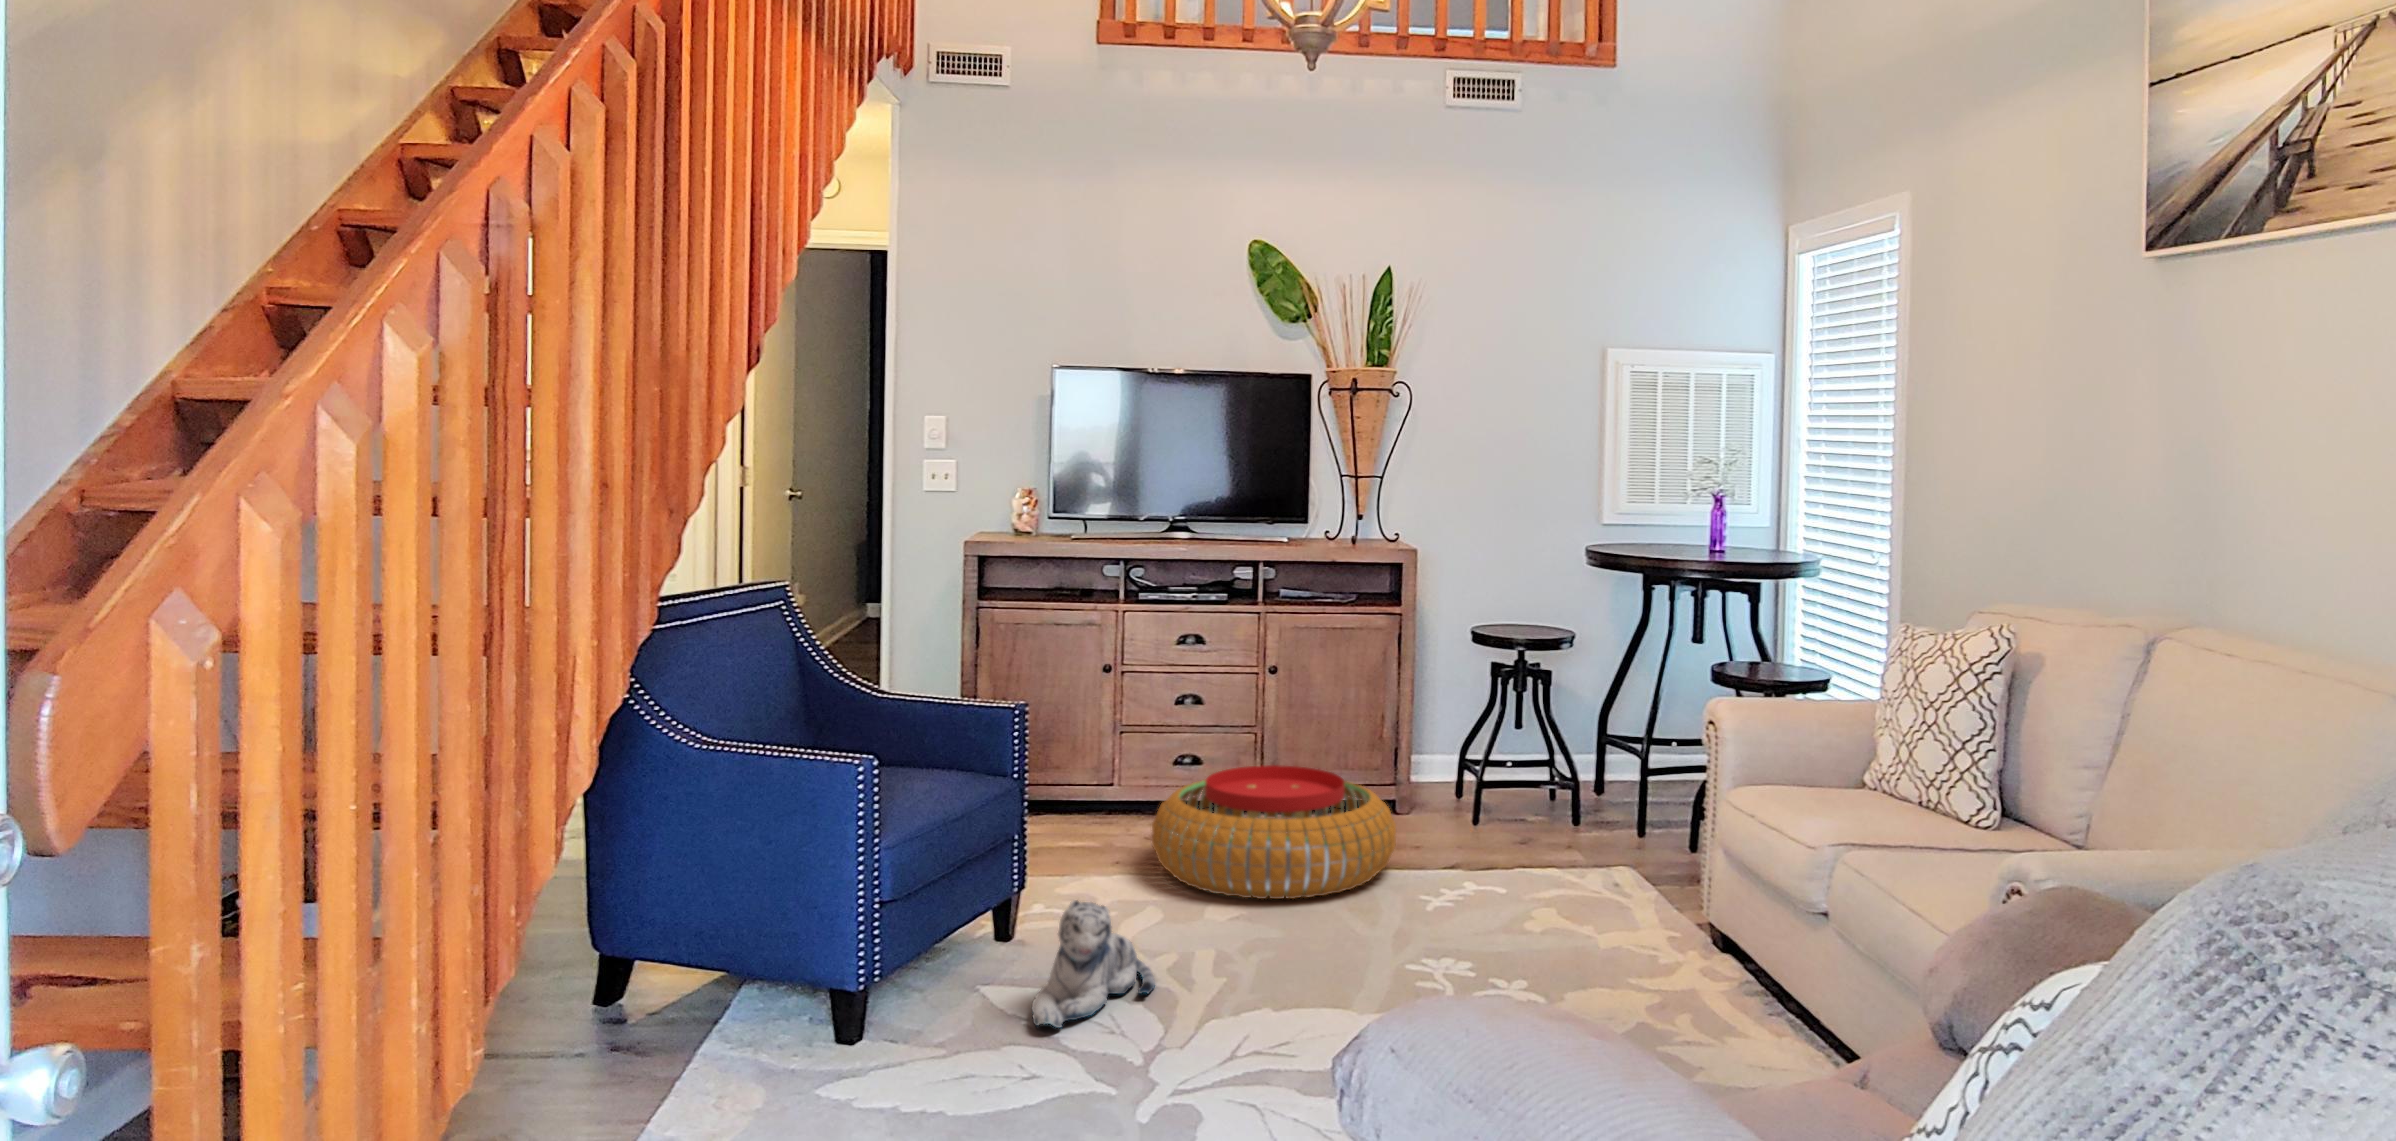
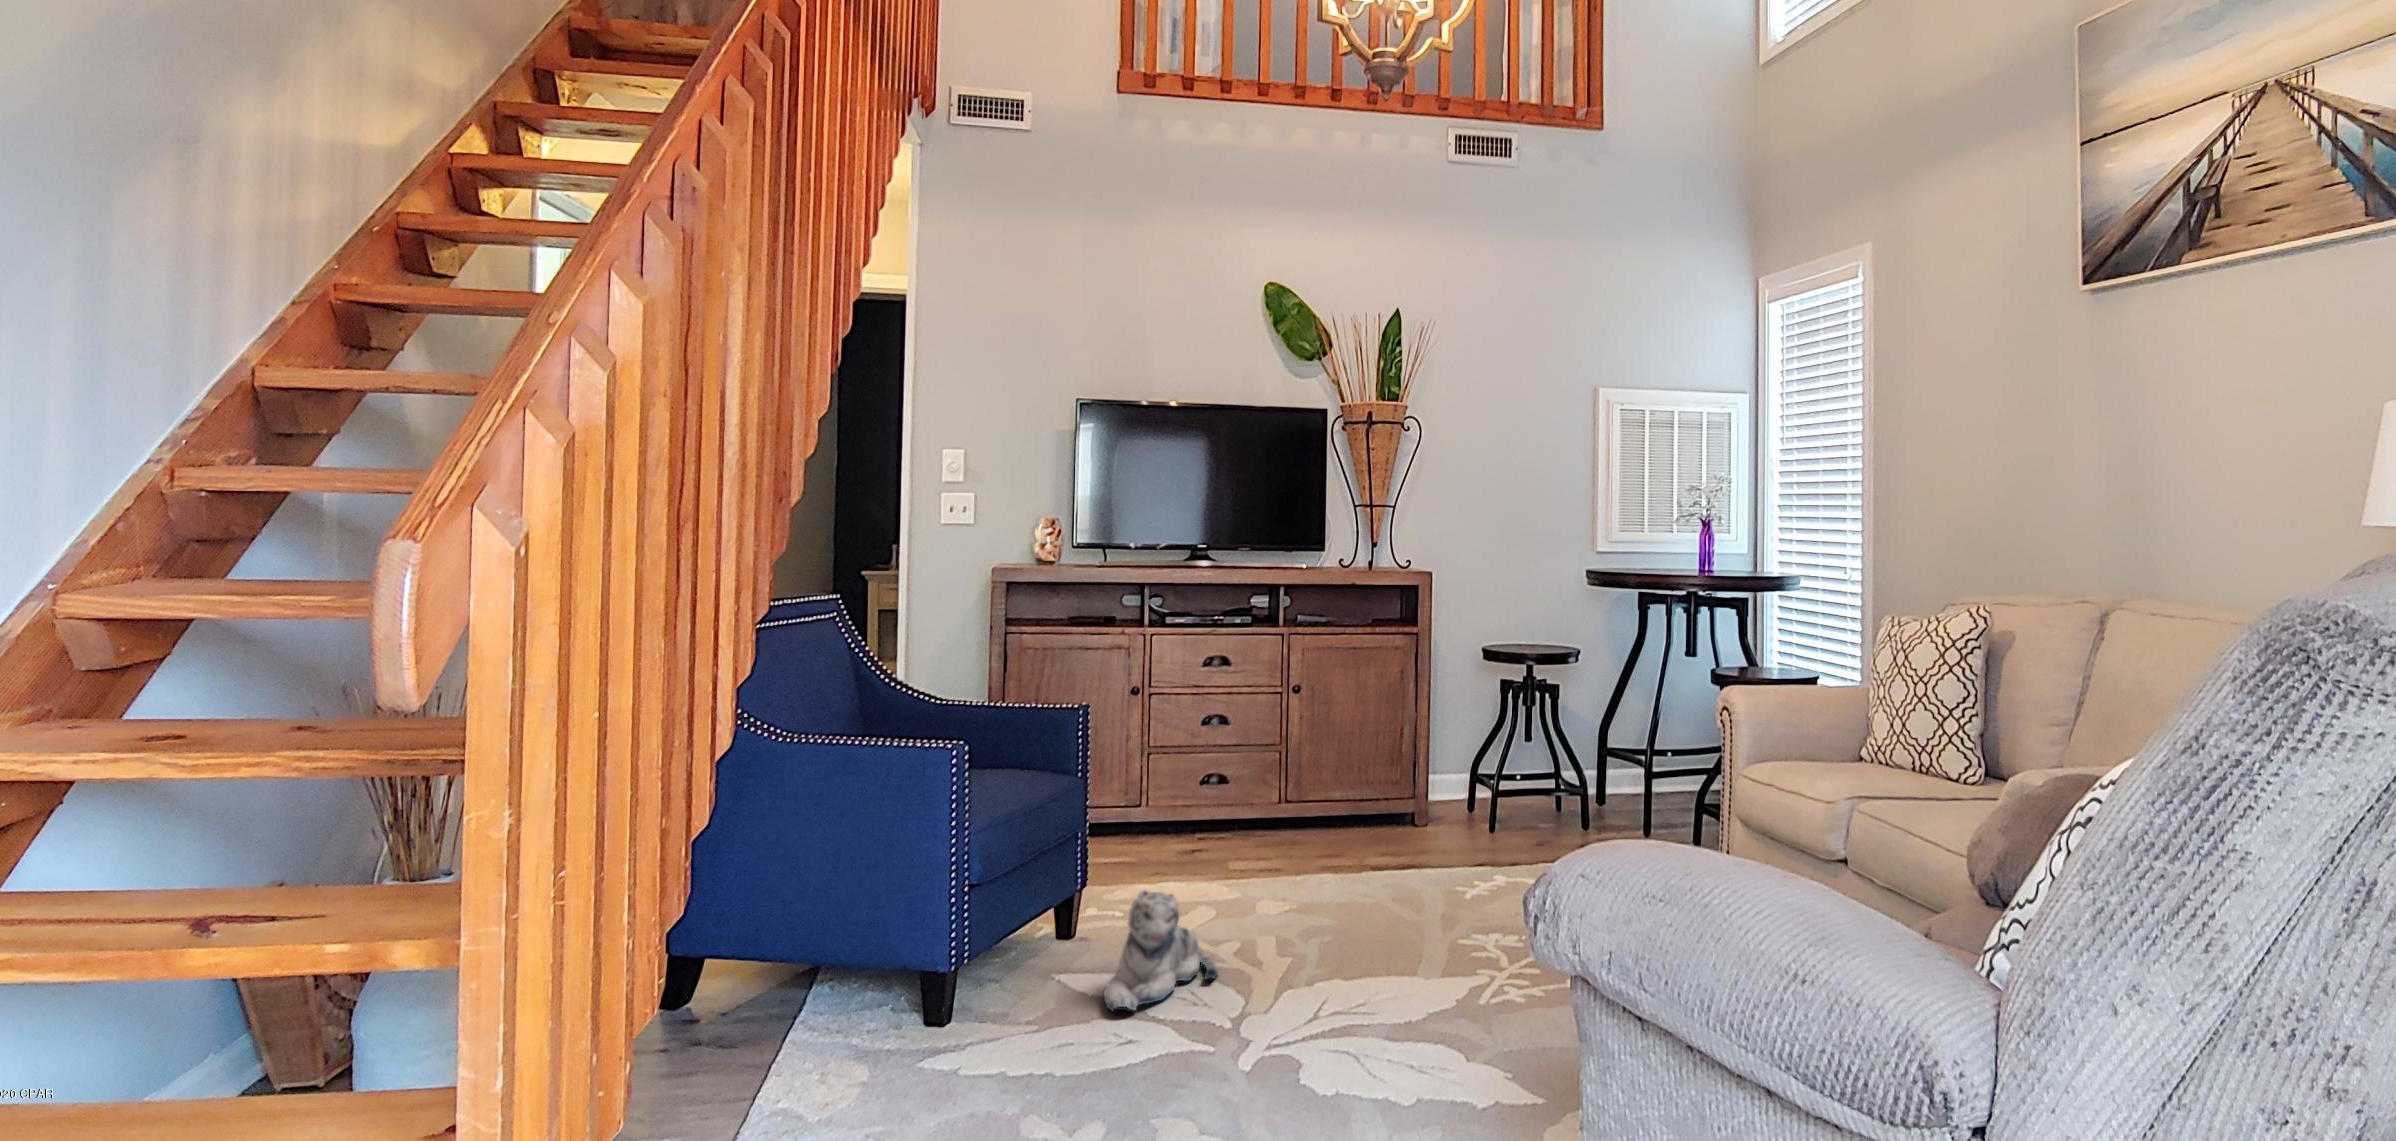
pouf: present [1152,765,1396,899] -> none [1191,777,1427,899]

